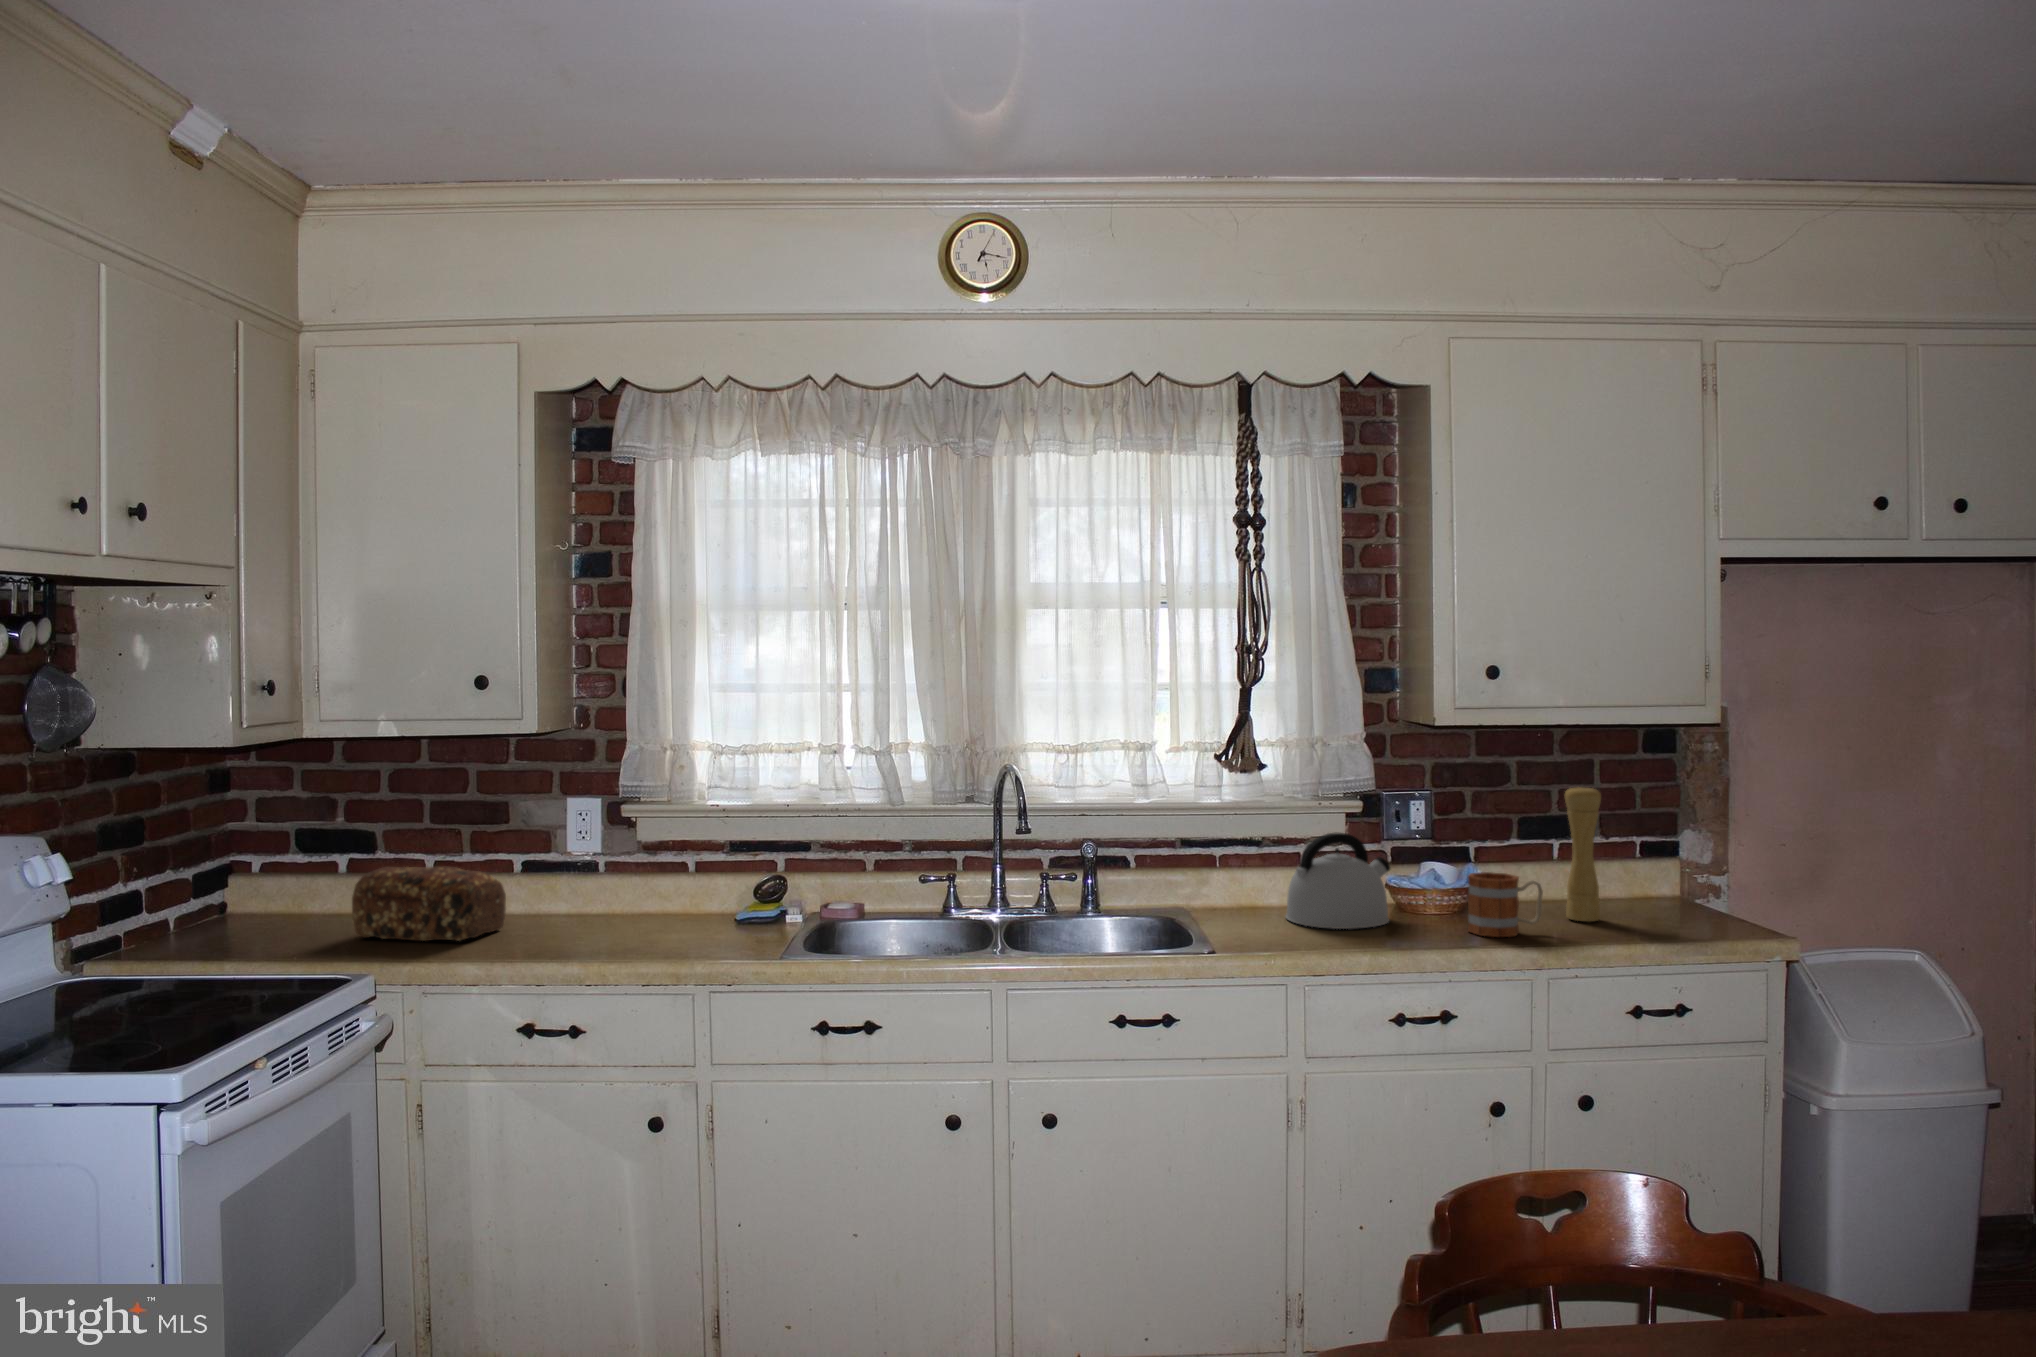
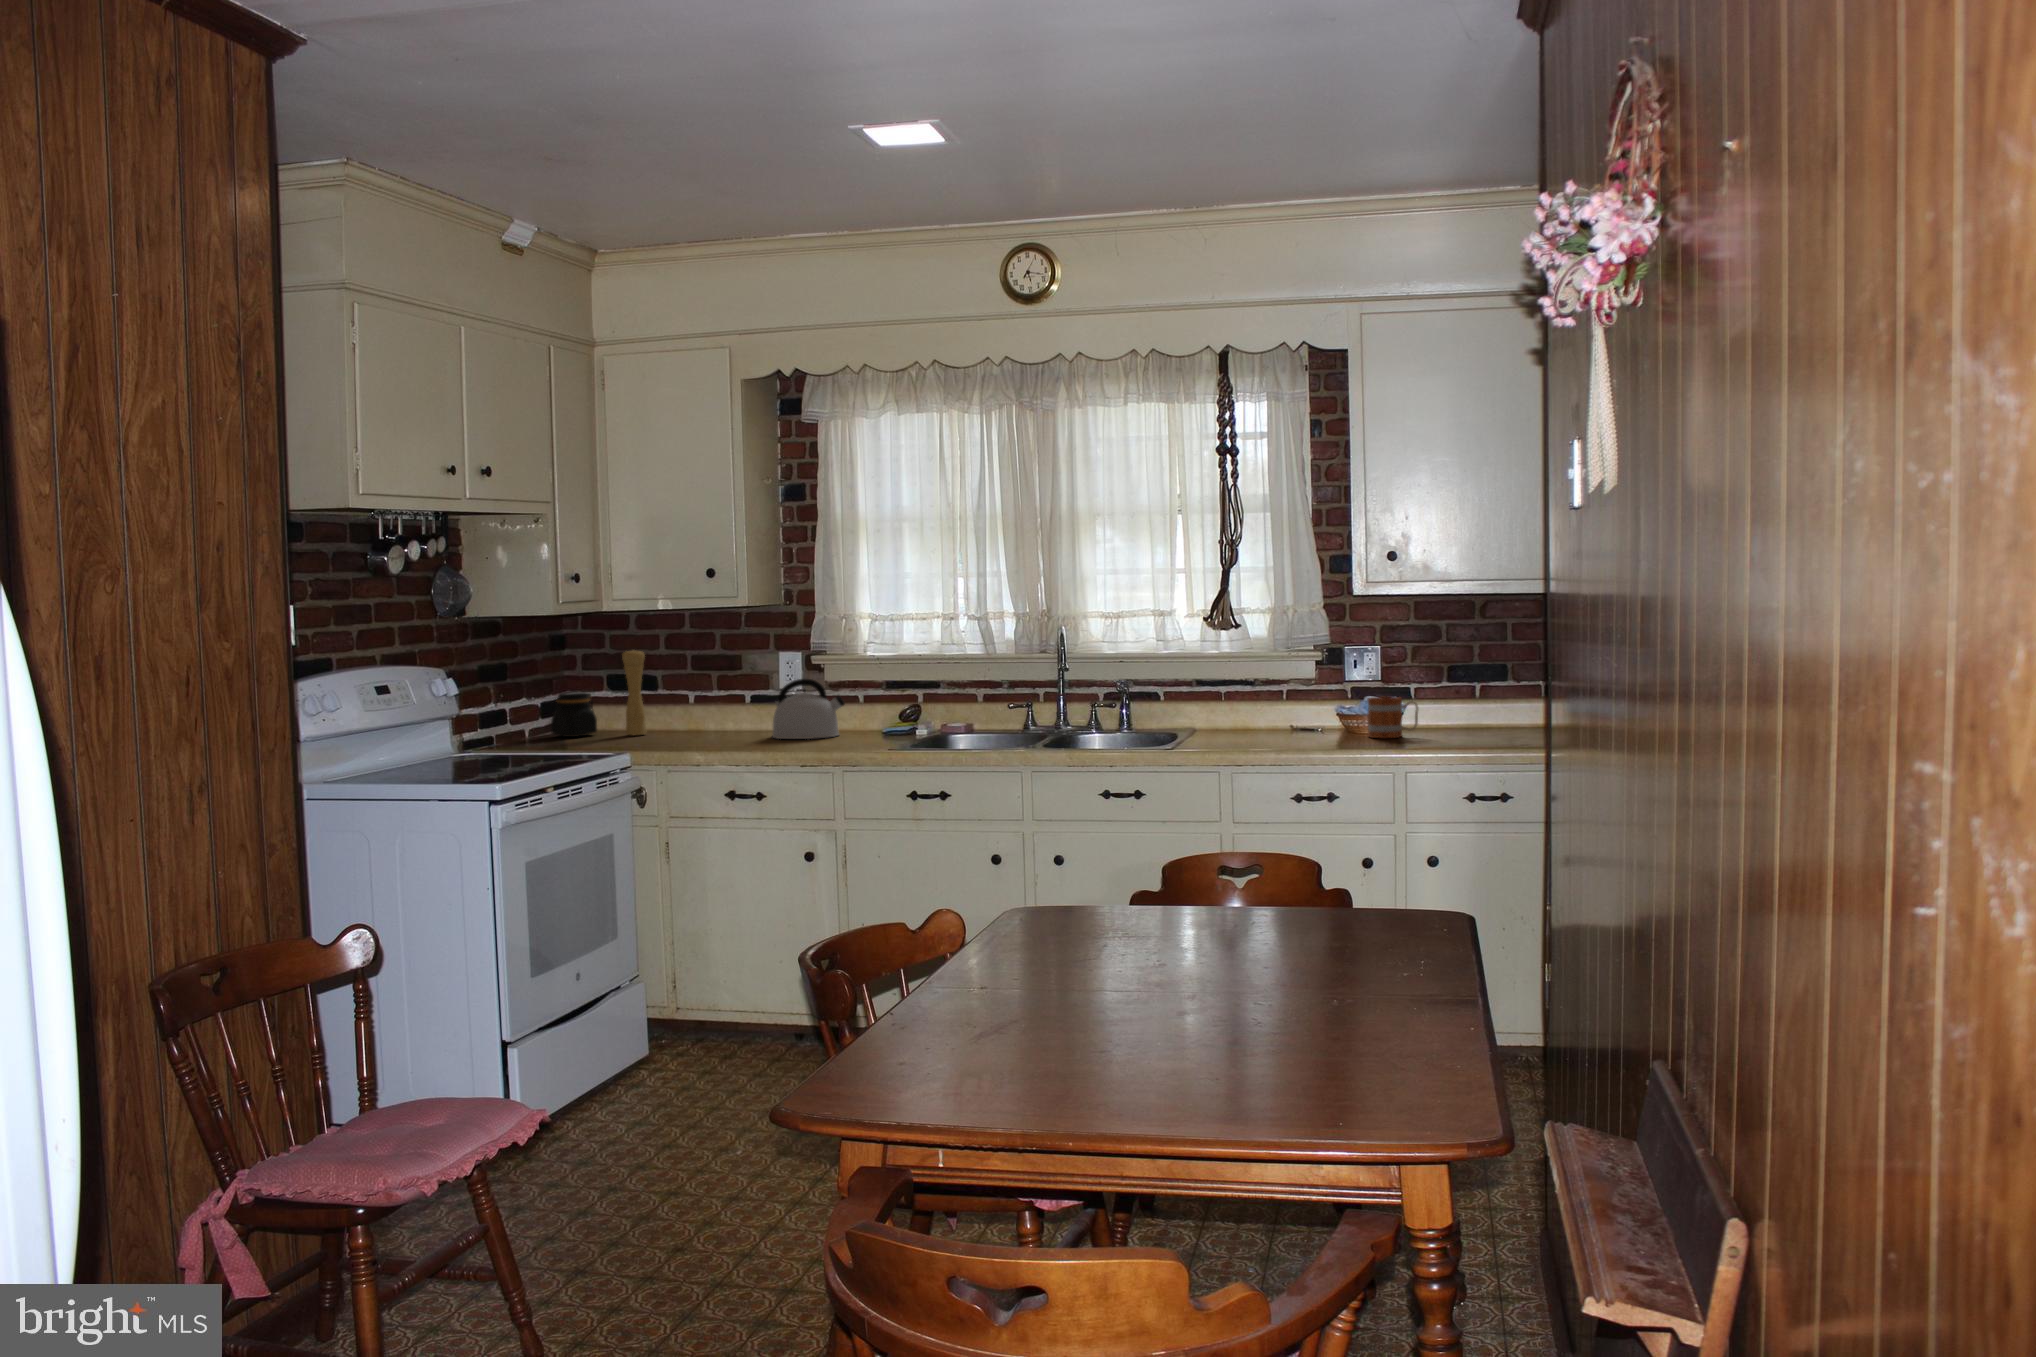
pepper mill: present [1565,786,1601,922] -> present [622,650,646,735]
kettle: present [1286,833,1390,929] -> present [772,679,845,739]
jar: none [184,863,268,936] -> present [551,692,597,737]
bread loaf: present [352,867,506,941] -> none [649,694,740,738]

